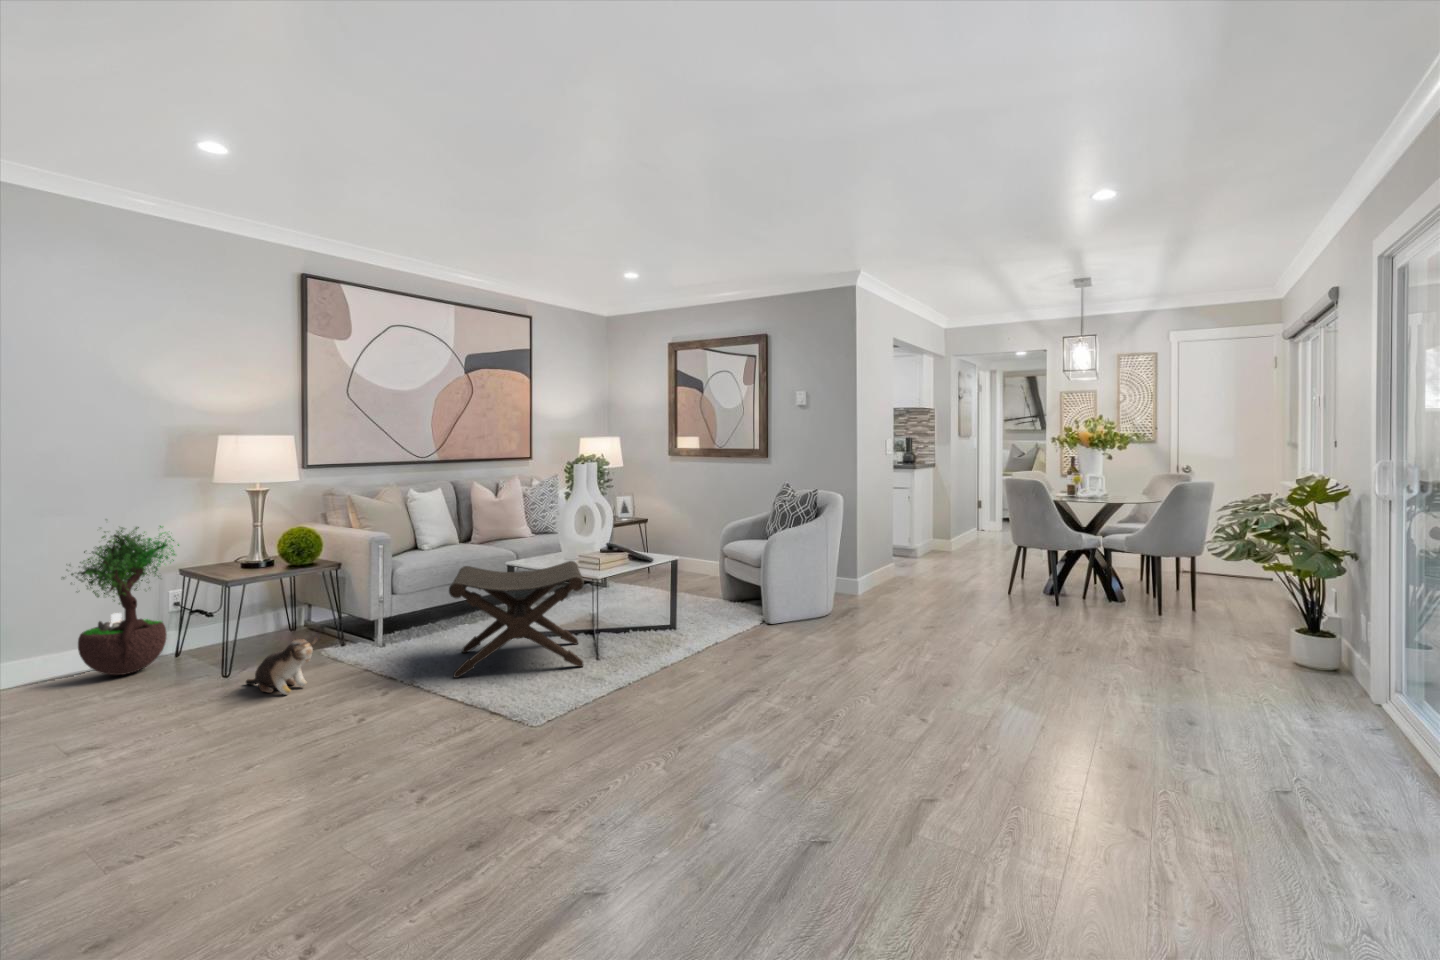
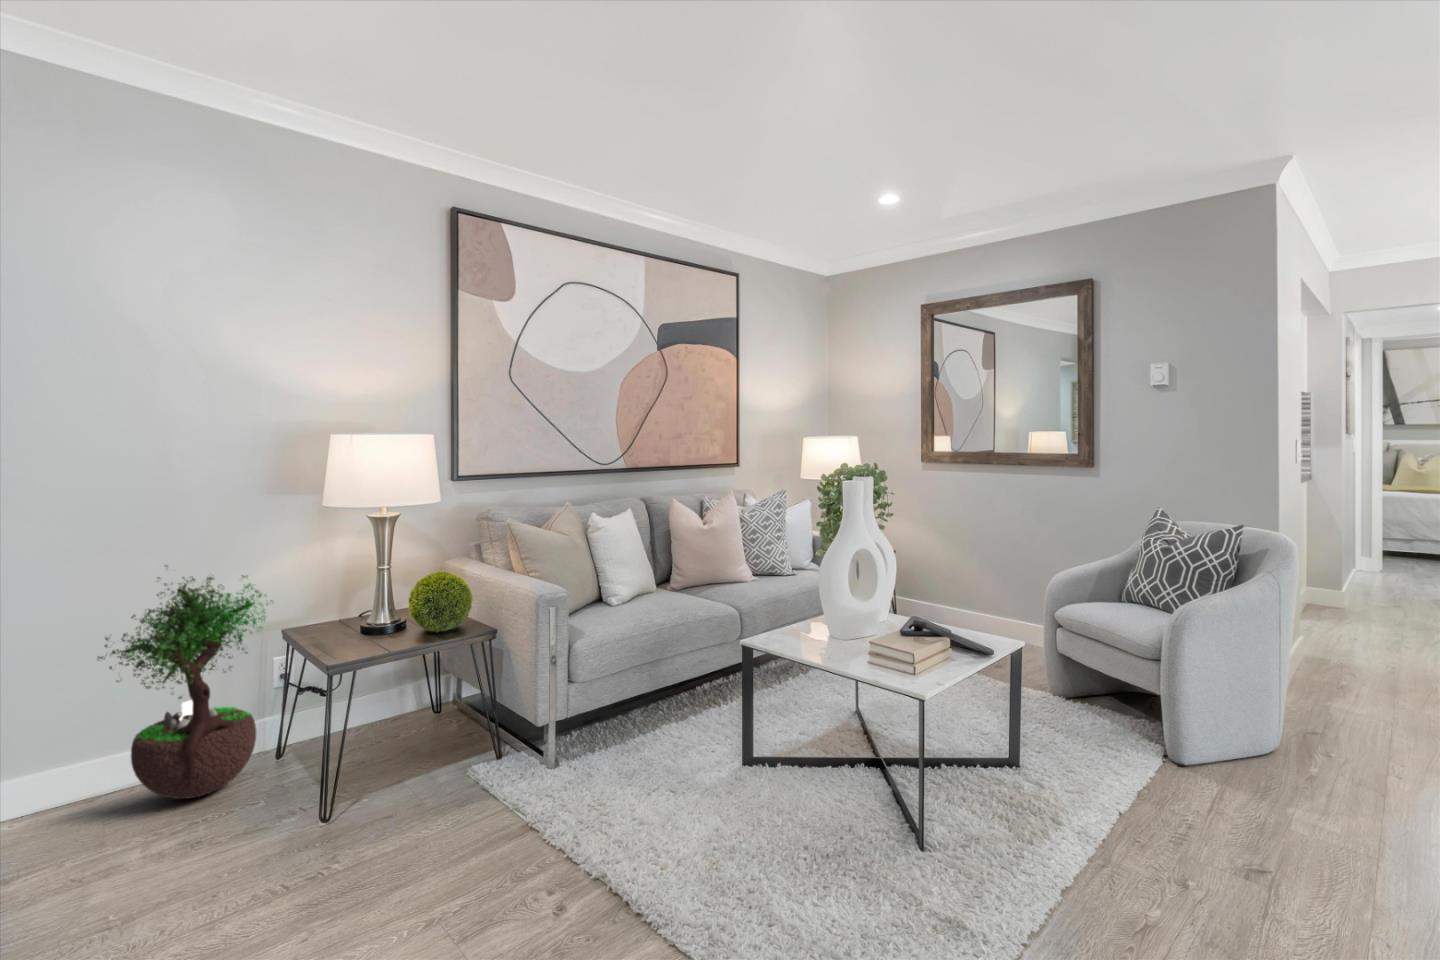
footstool: present [449,561,584,678] -> none [673,647,908,869]
plush toy: present [246,638,317,694] -> none [351,787,457,886]

